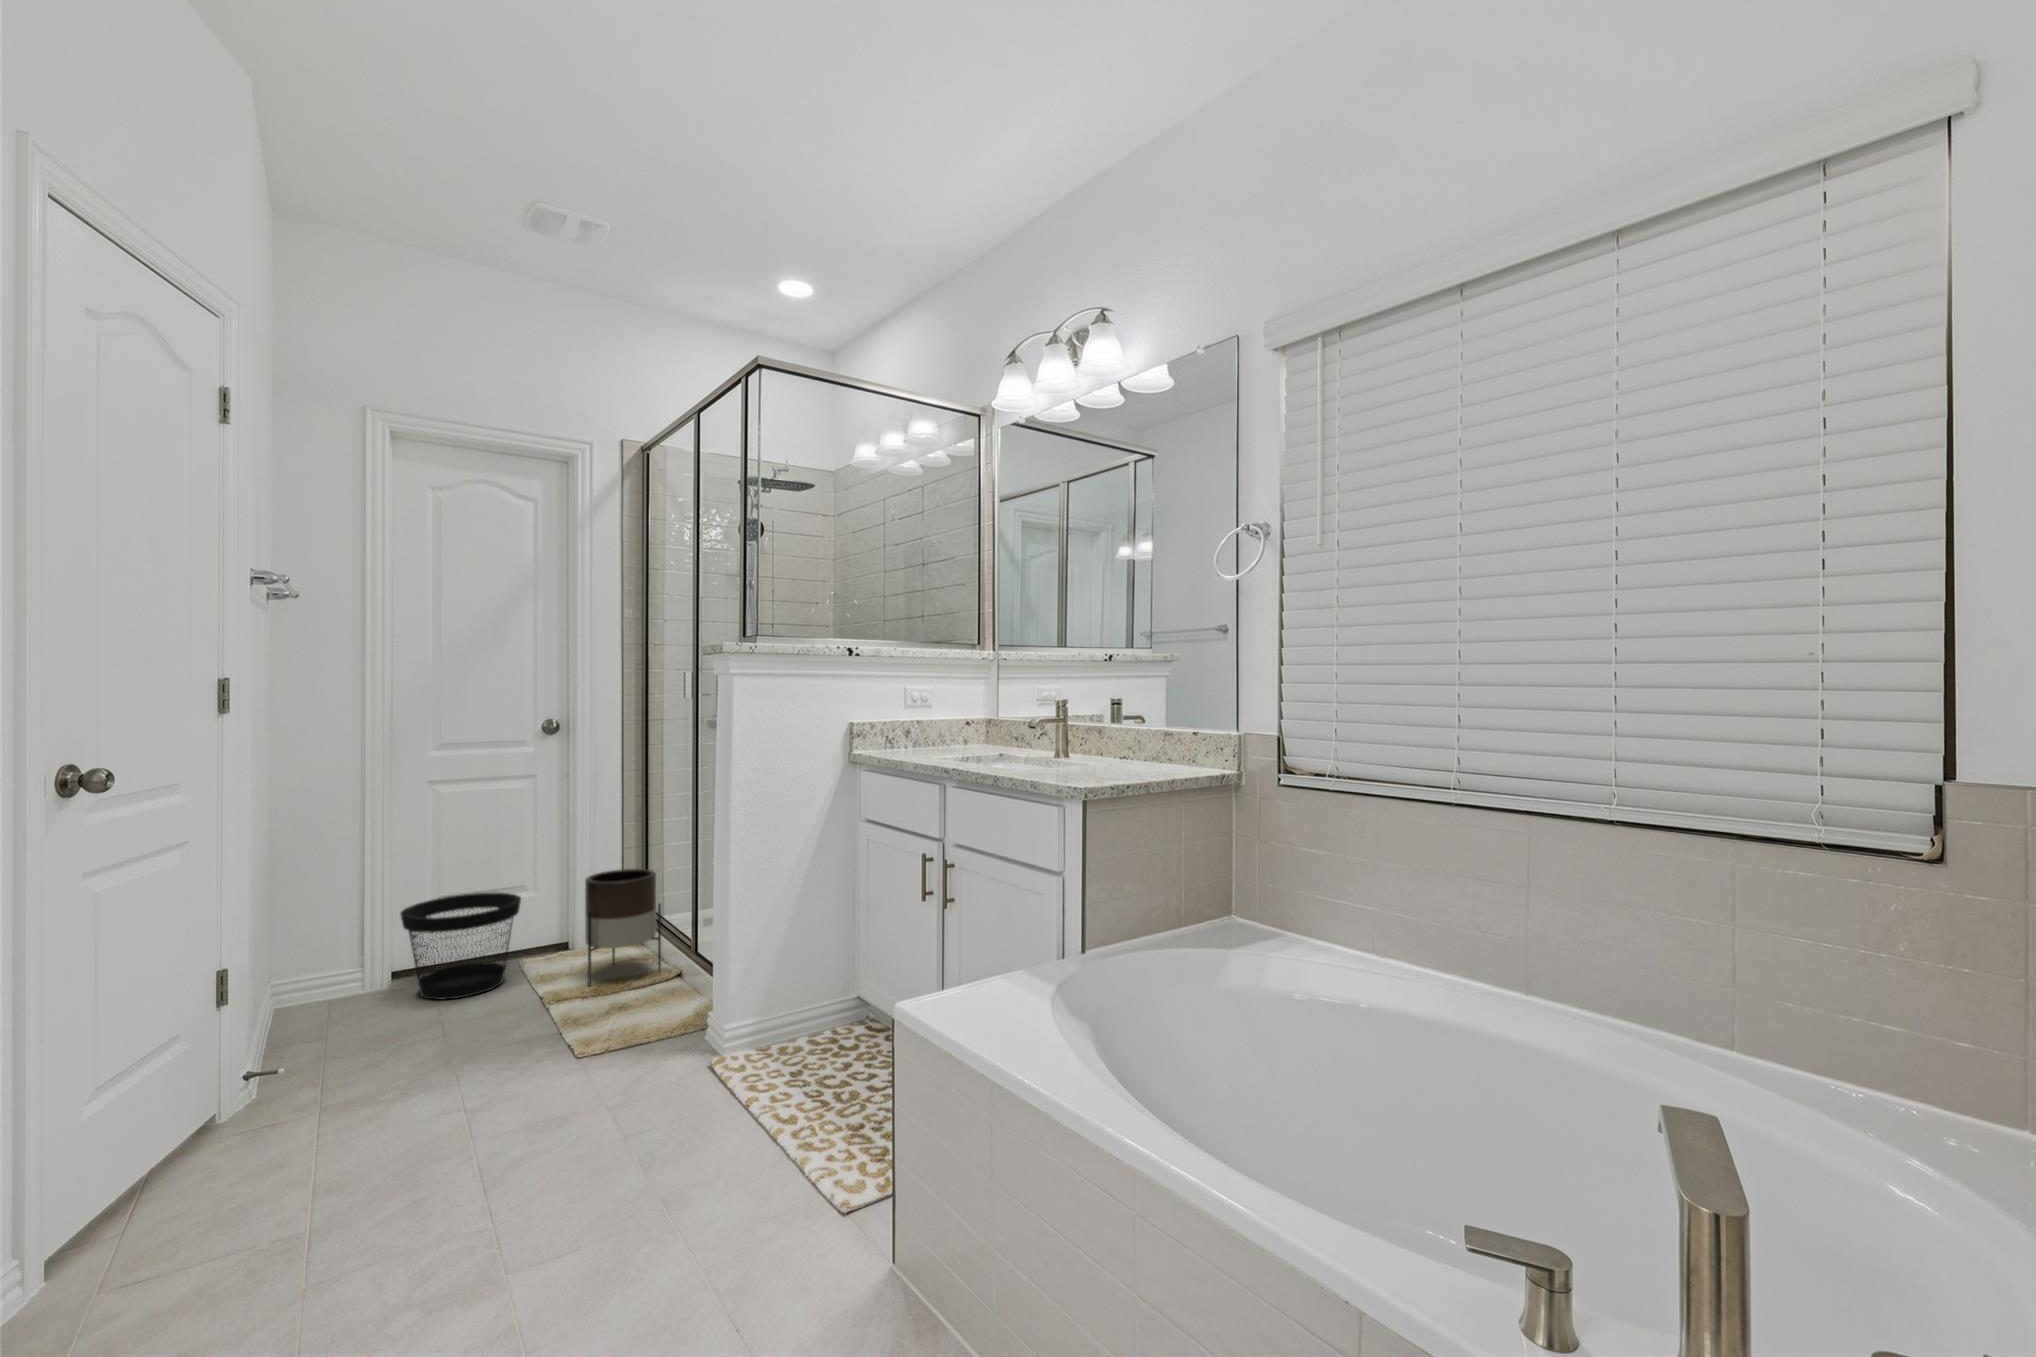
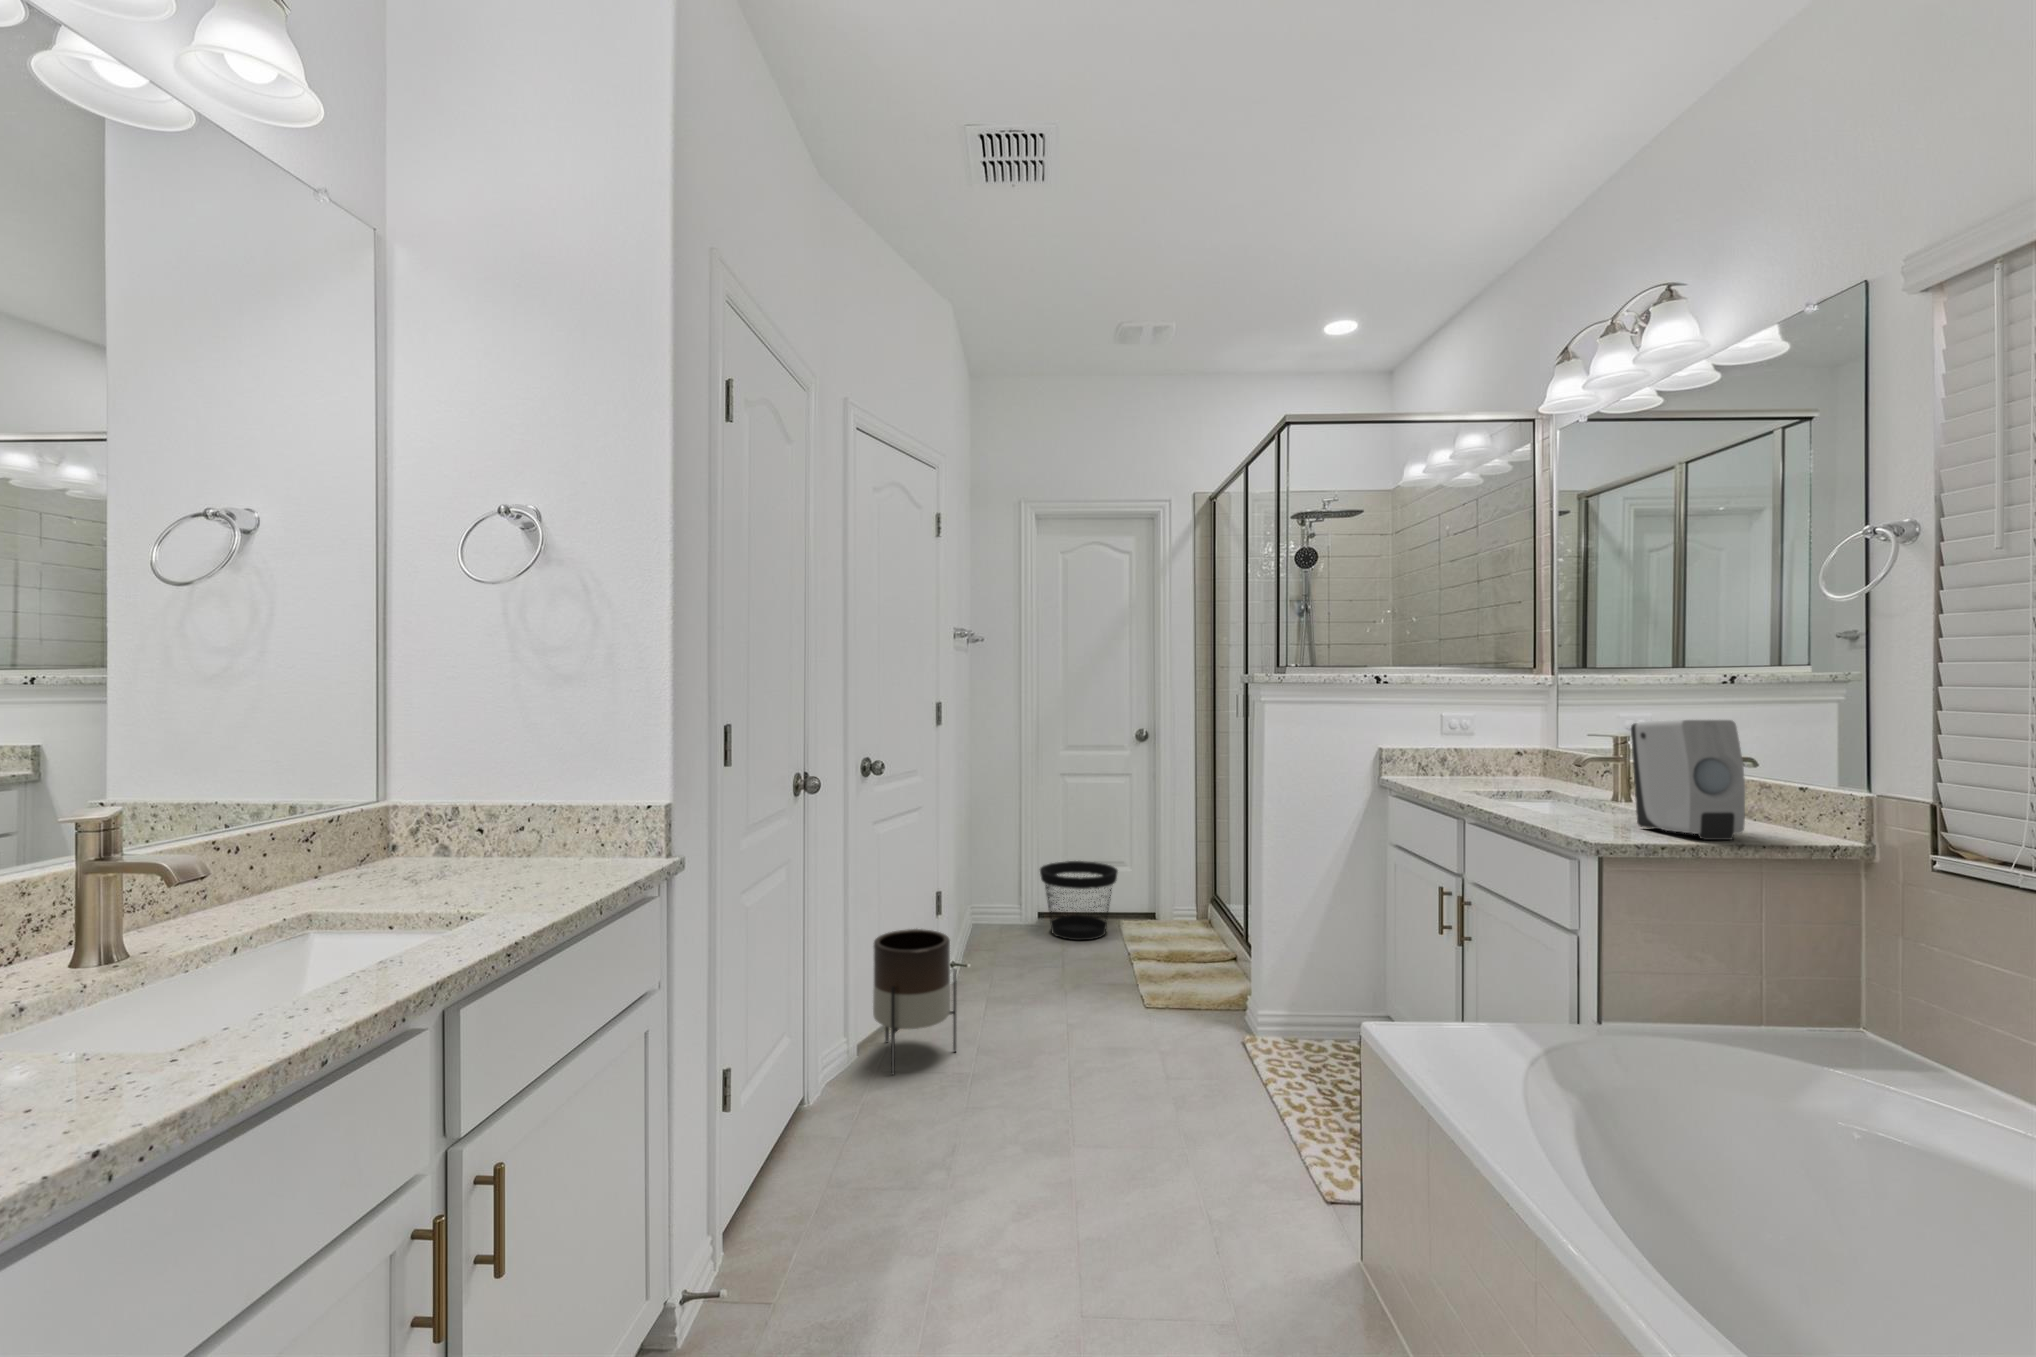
soap dispenser: none [1090,677,1171,778] -> present [1631,720,1745,840]
planter: present [585,869,661,986] -> present [873,929,956,1074]

